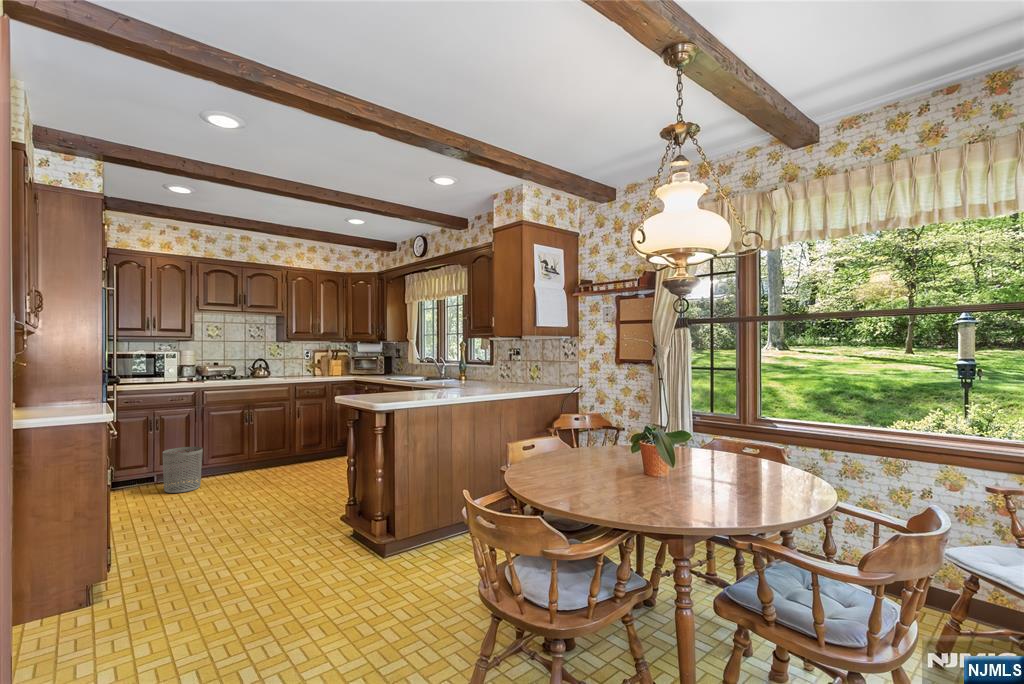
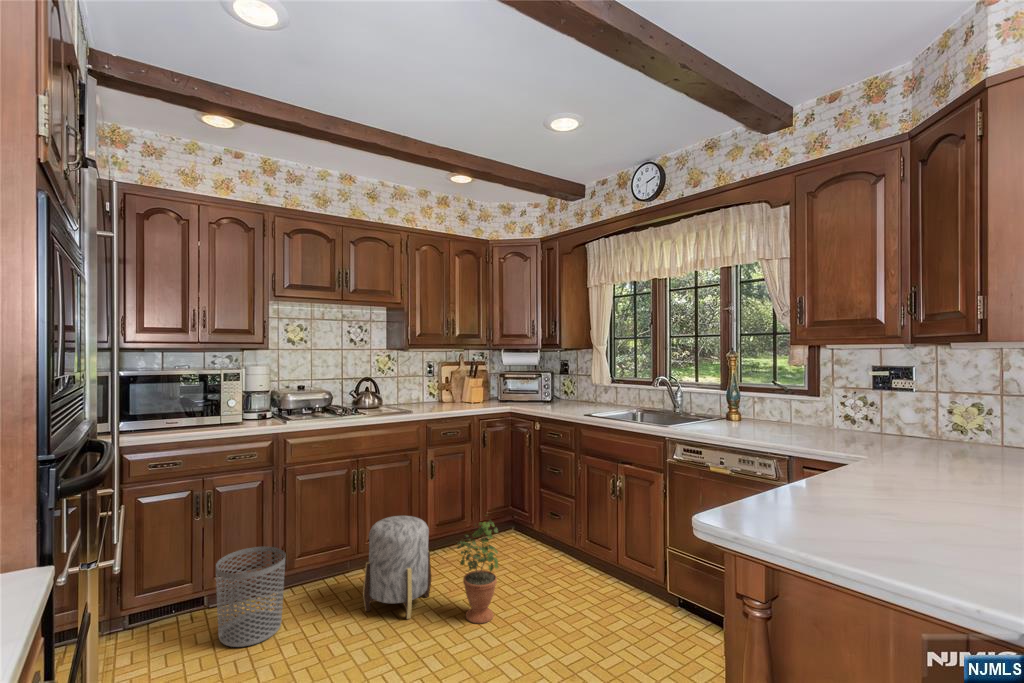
potted plant: none [301,427,326,483] -> present [457,520,498,623]
stool: none [249,432,291,483] -> present [363,516,431,619]

